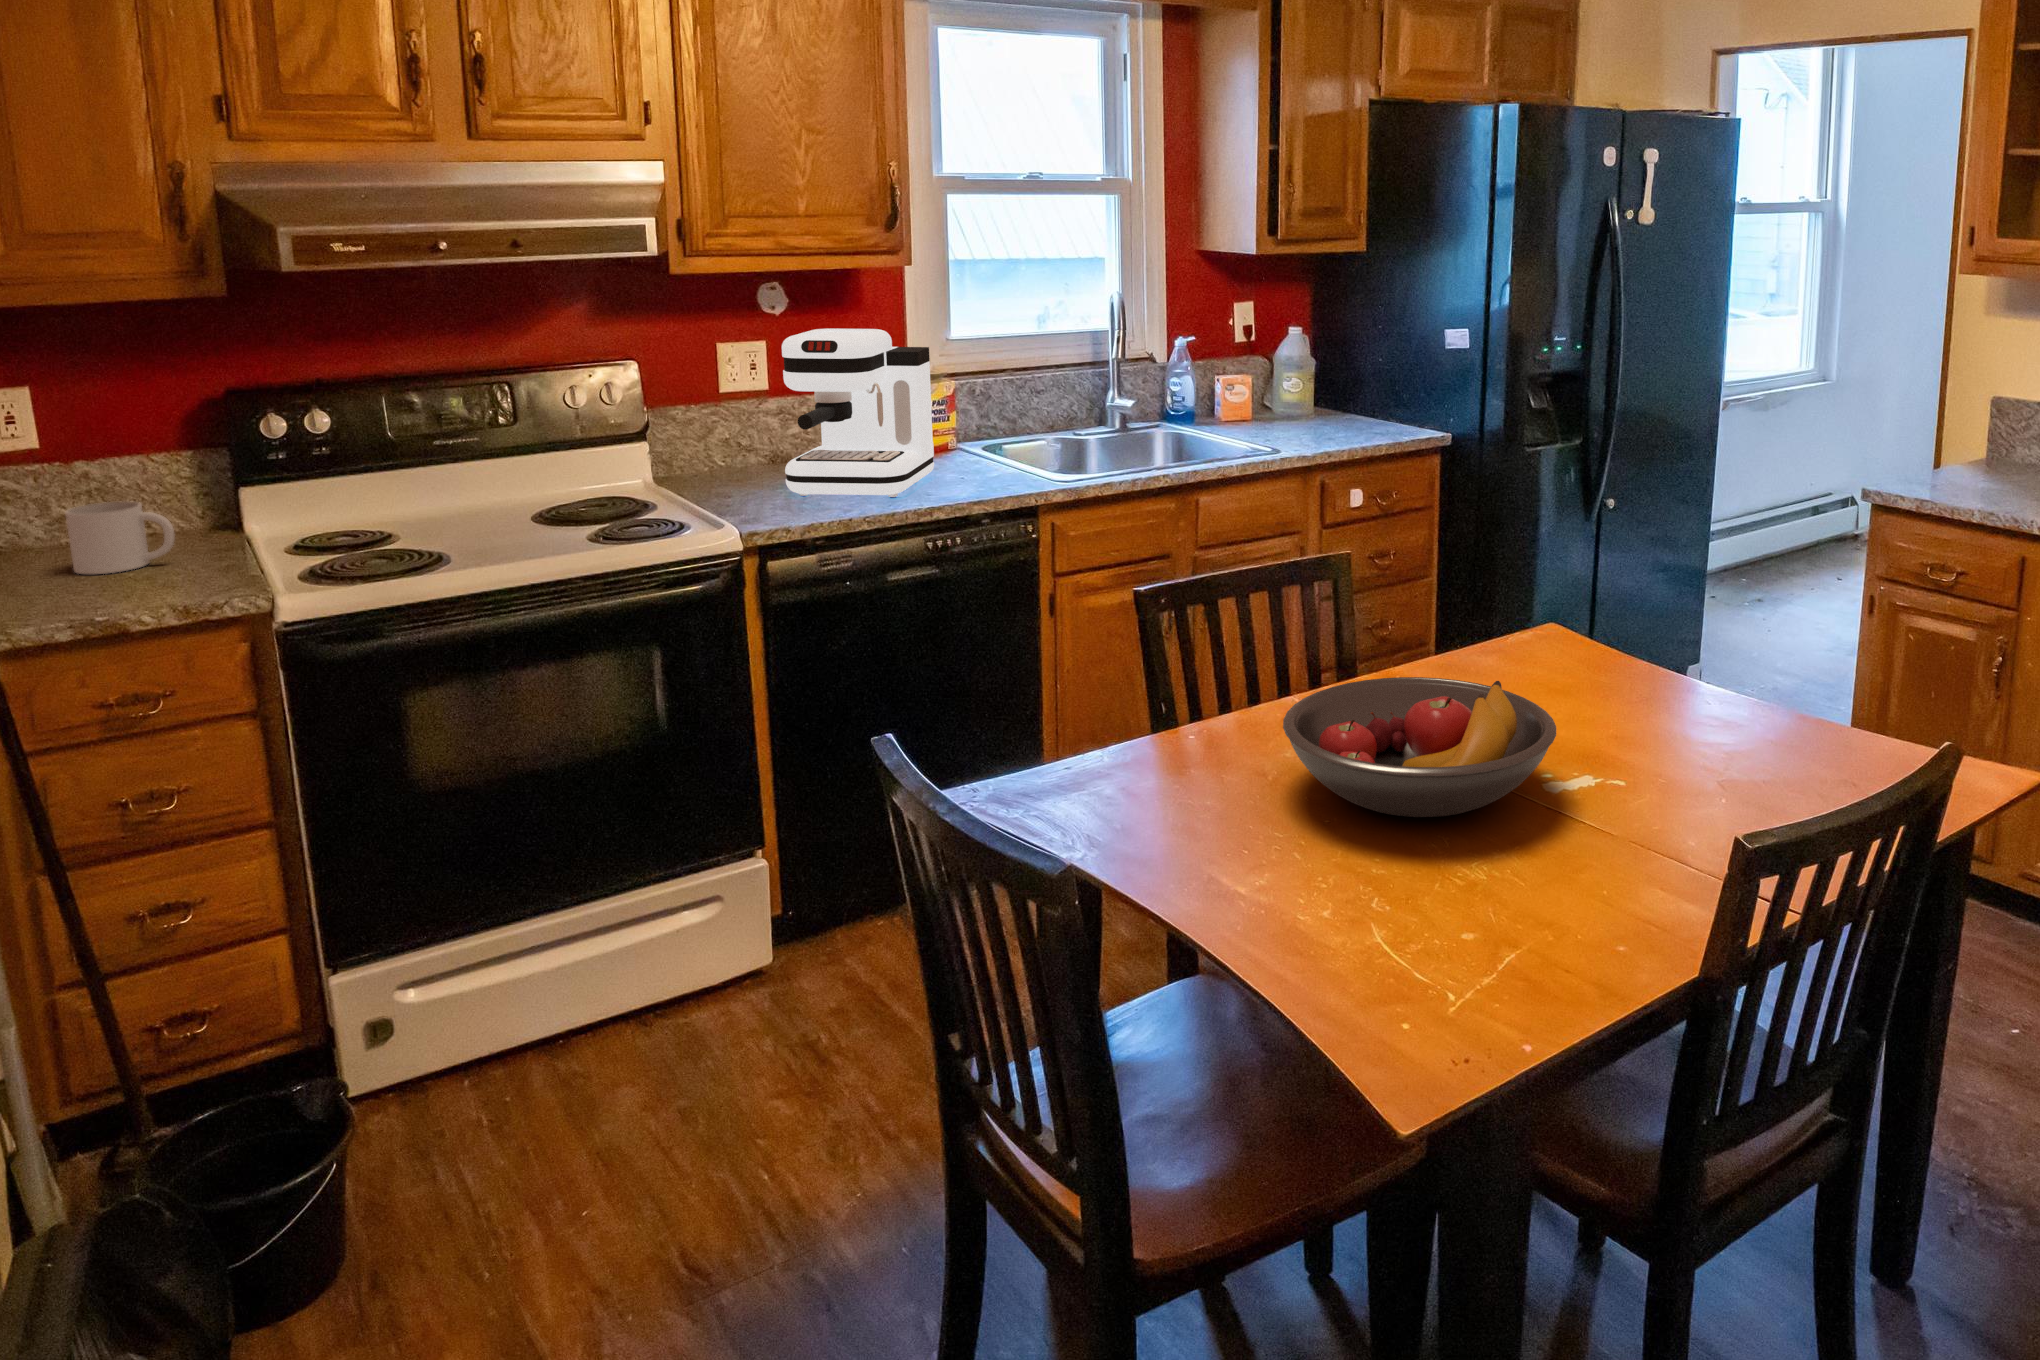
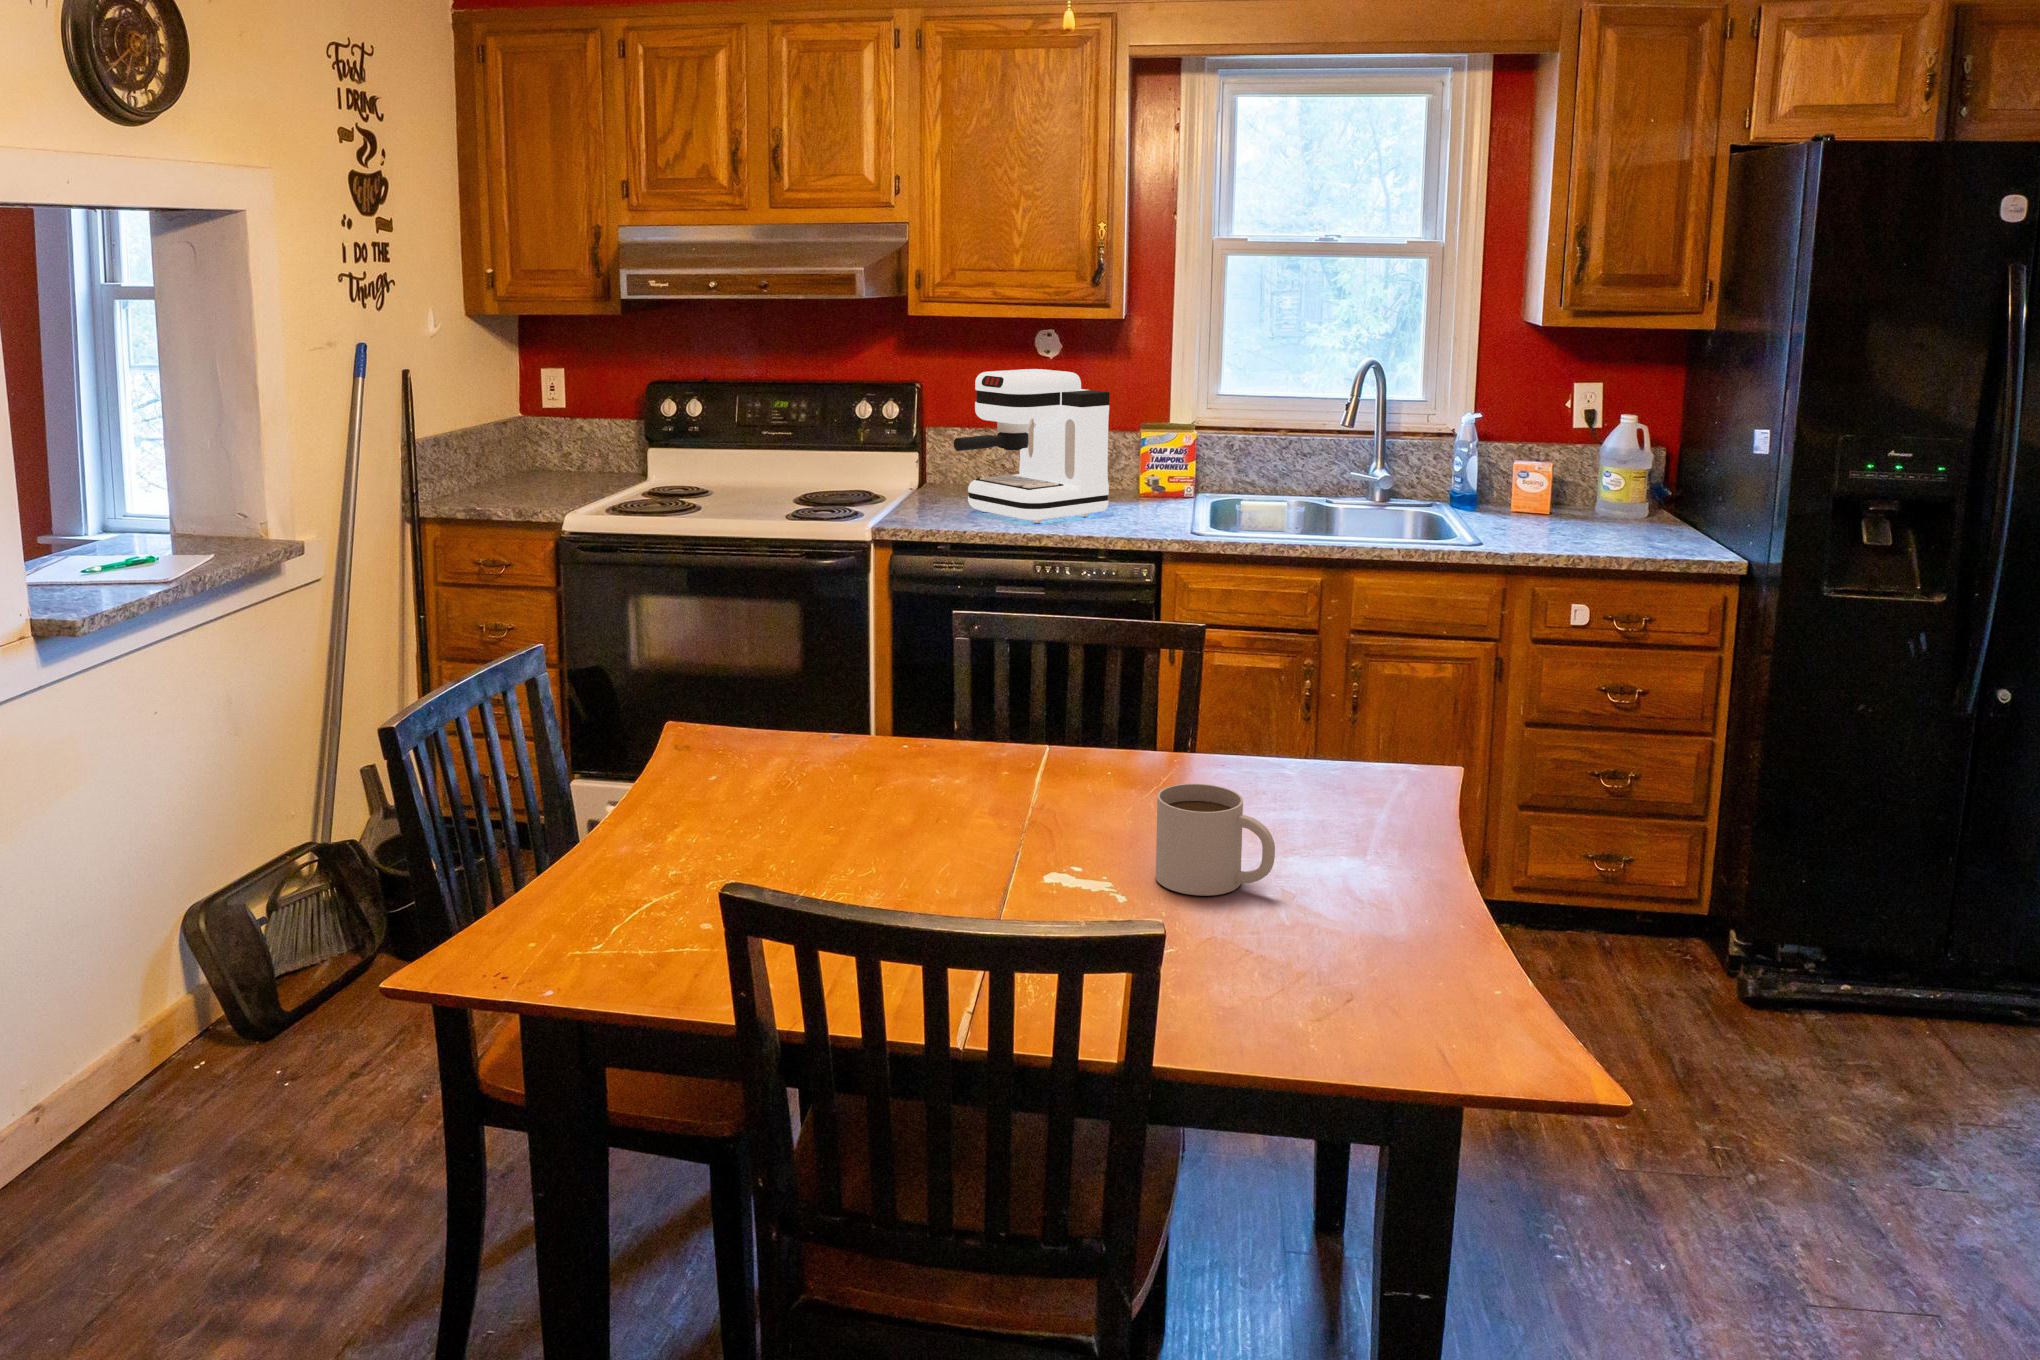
mug: present [65,501,175,574] -> present [1156,784,1275,896]
fruit bowl: present [1283,677,1556,817] -> none [767,707,1032,834]

